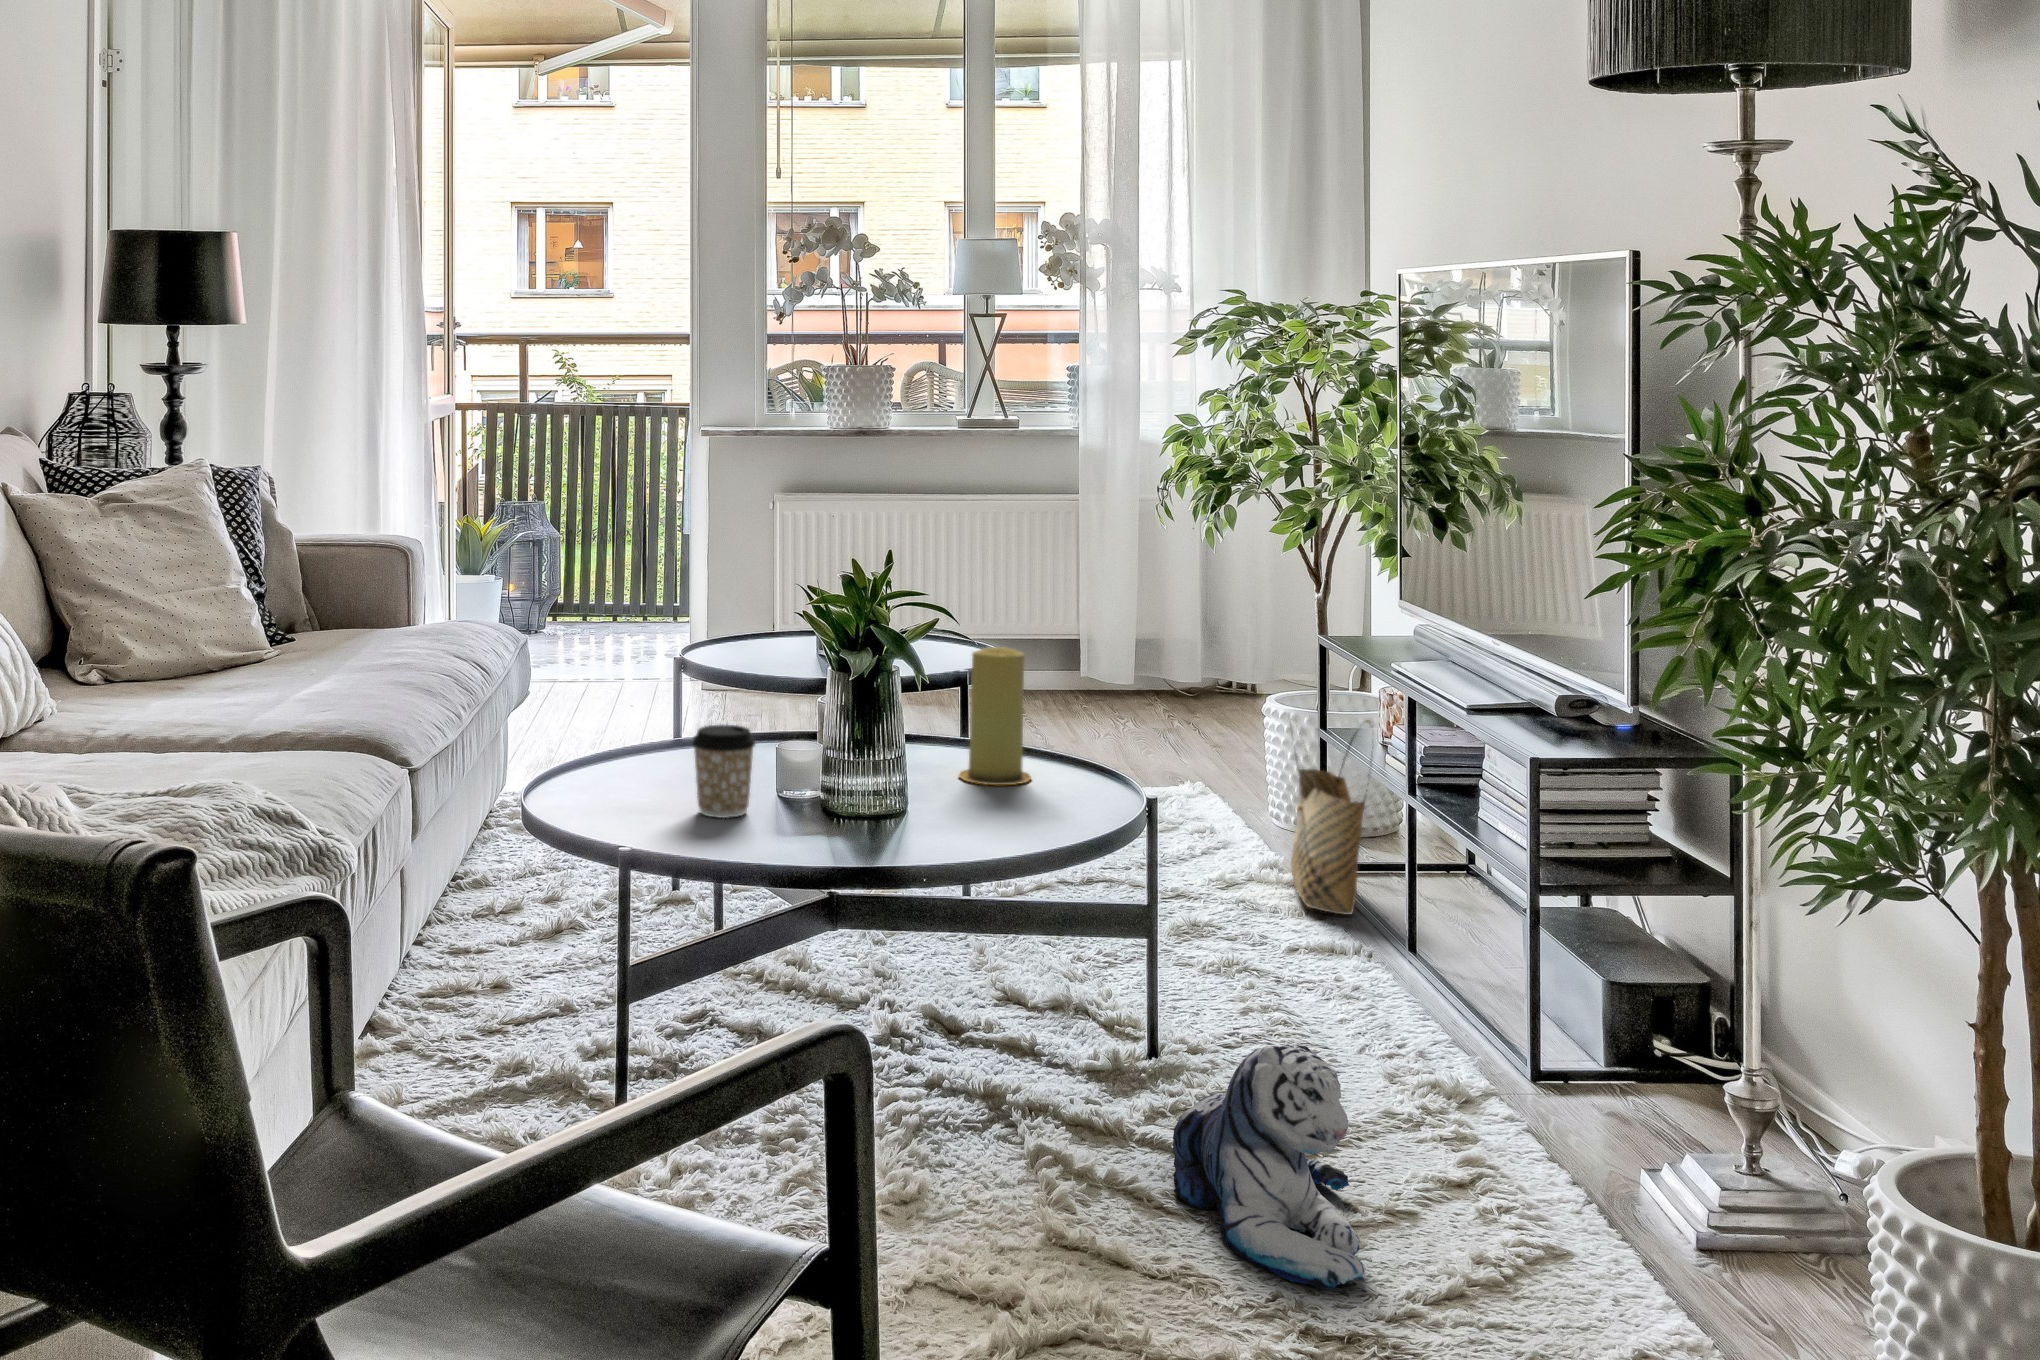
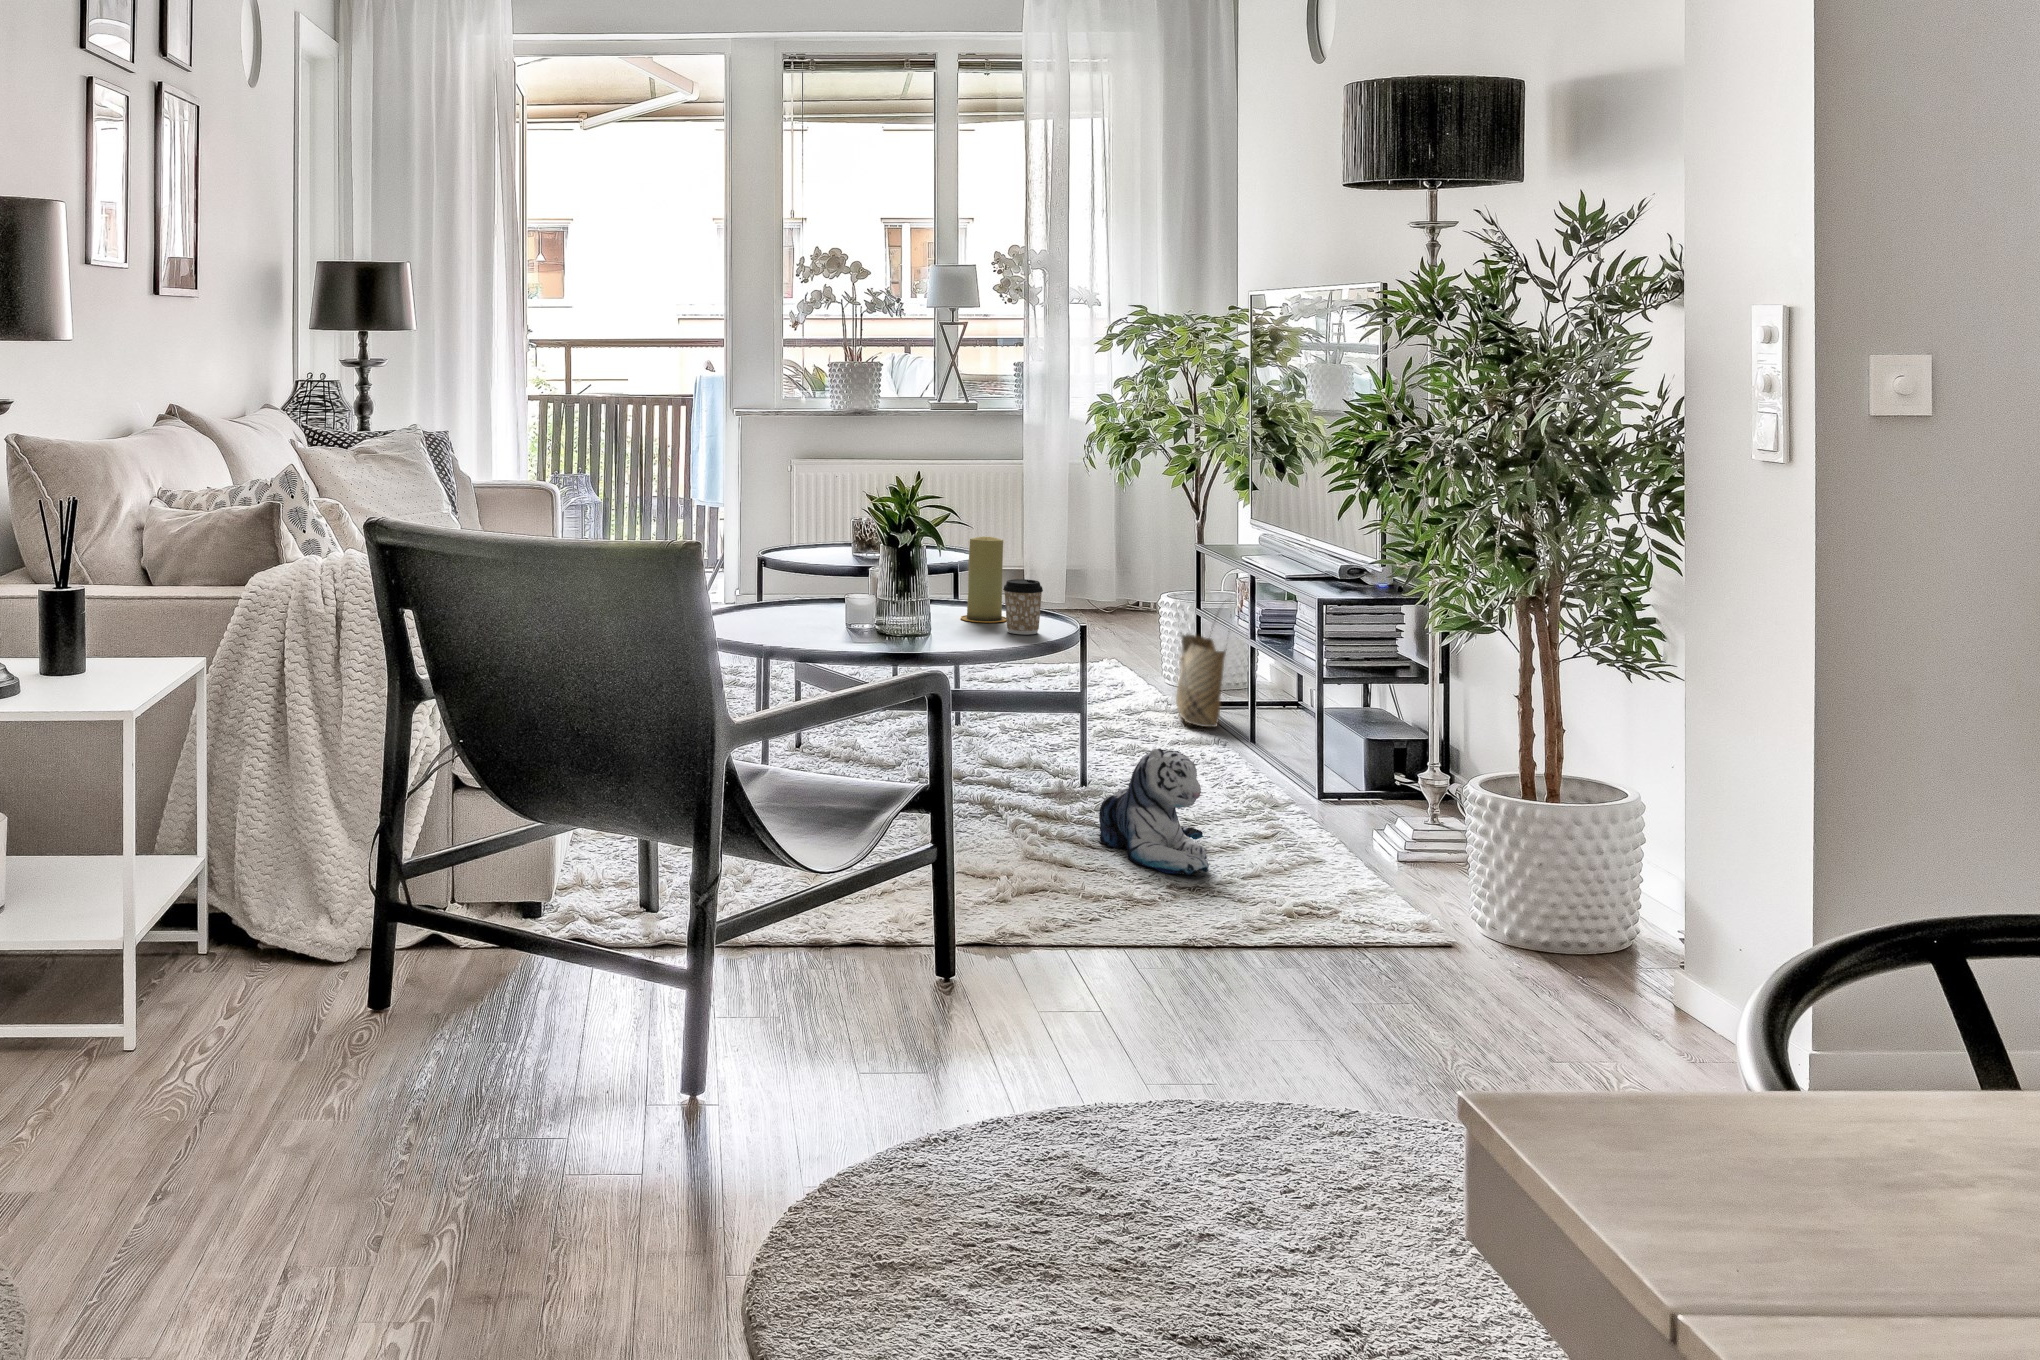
coffee cup: present [692,725,755,818] -> present [1003,579,1043,634]

